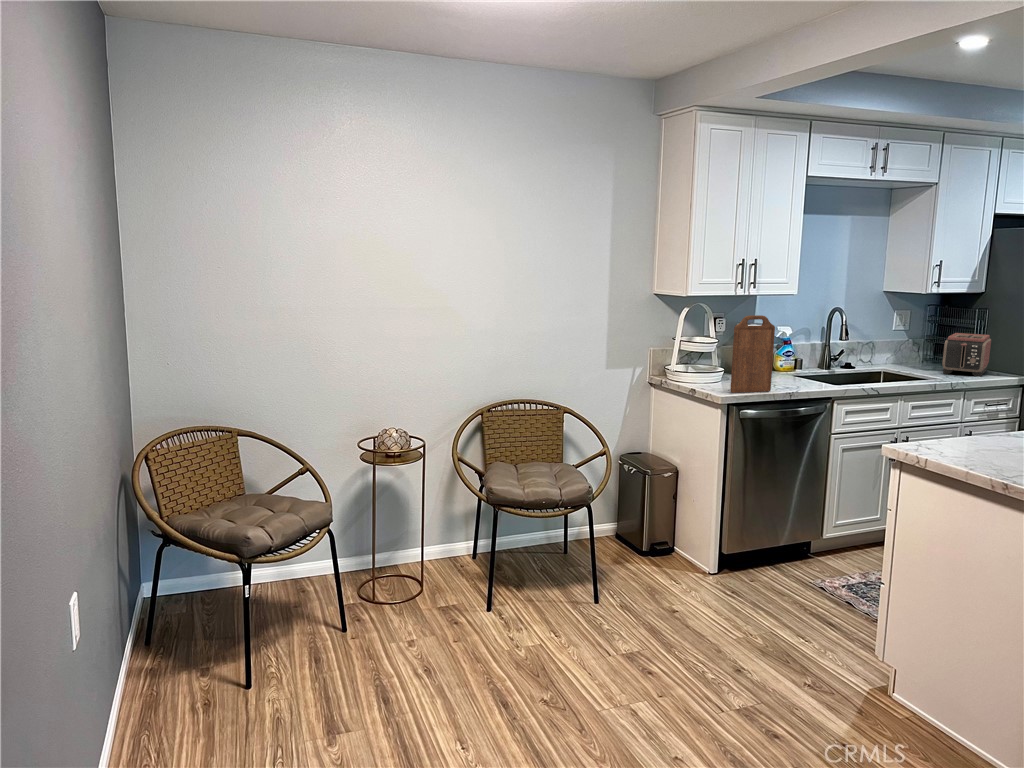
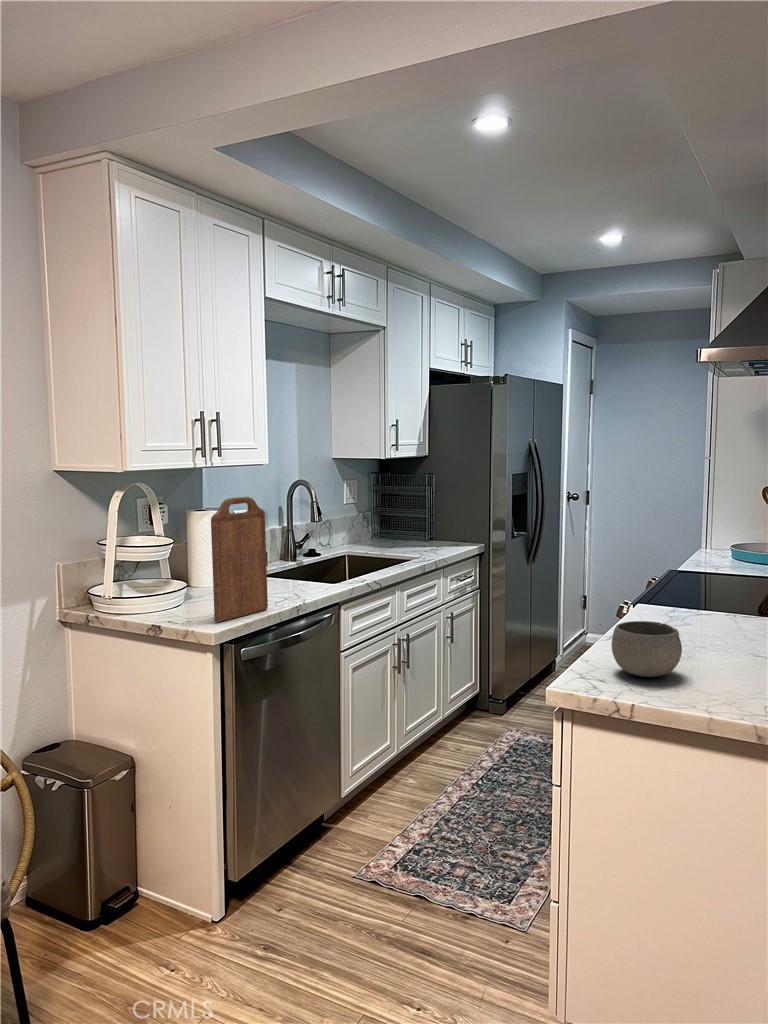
toaster: present [942,333,991,377] -> none [406,501,451,550]
bowl: none [945,417,995,453] -> present [612,621,682,677]

